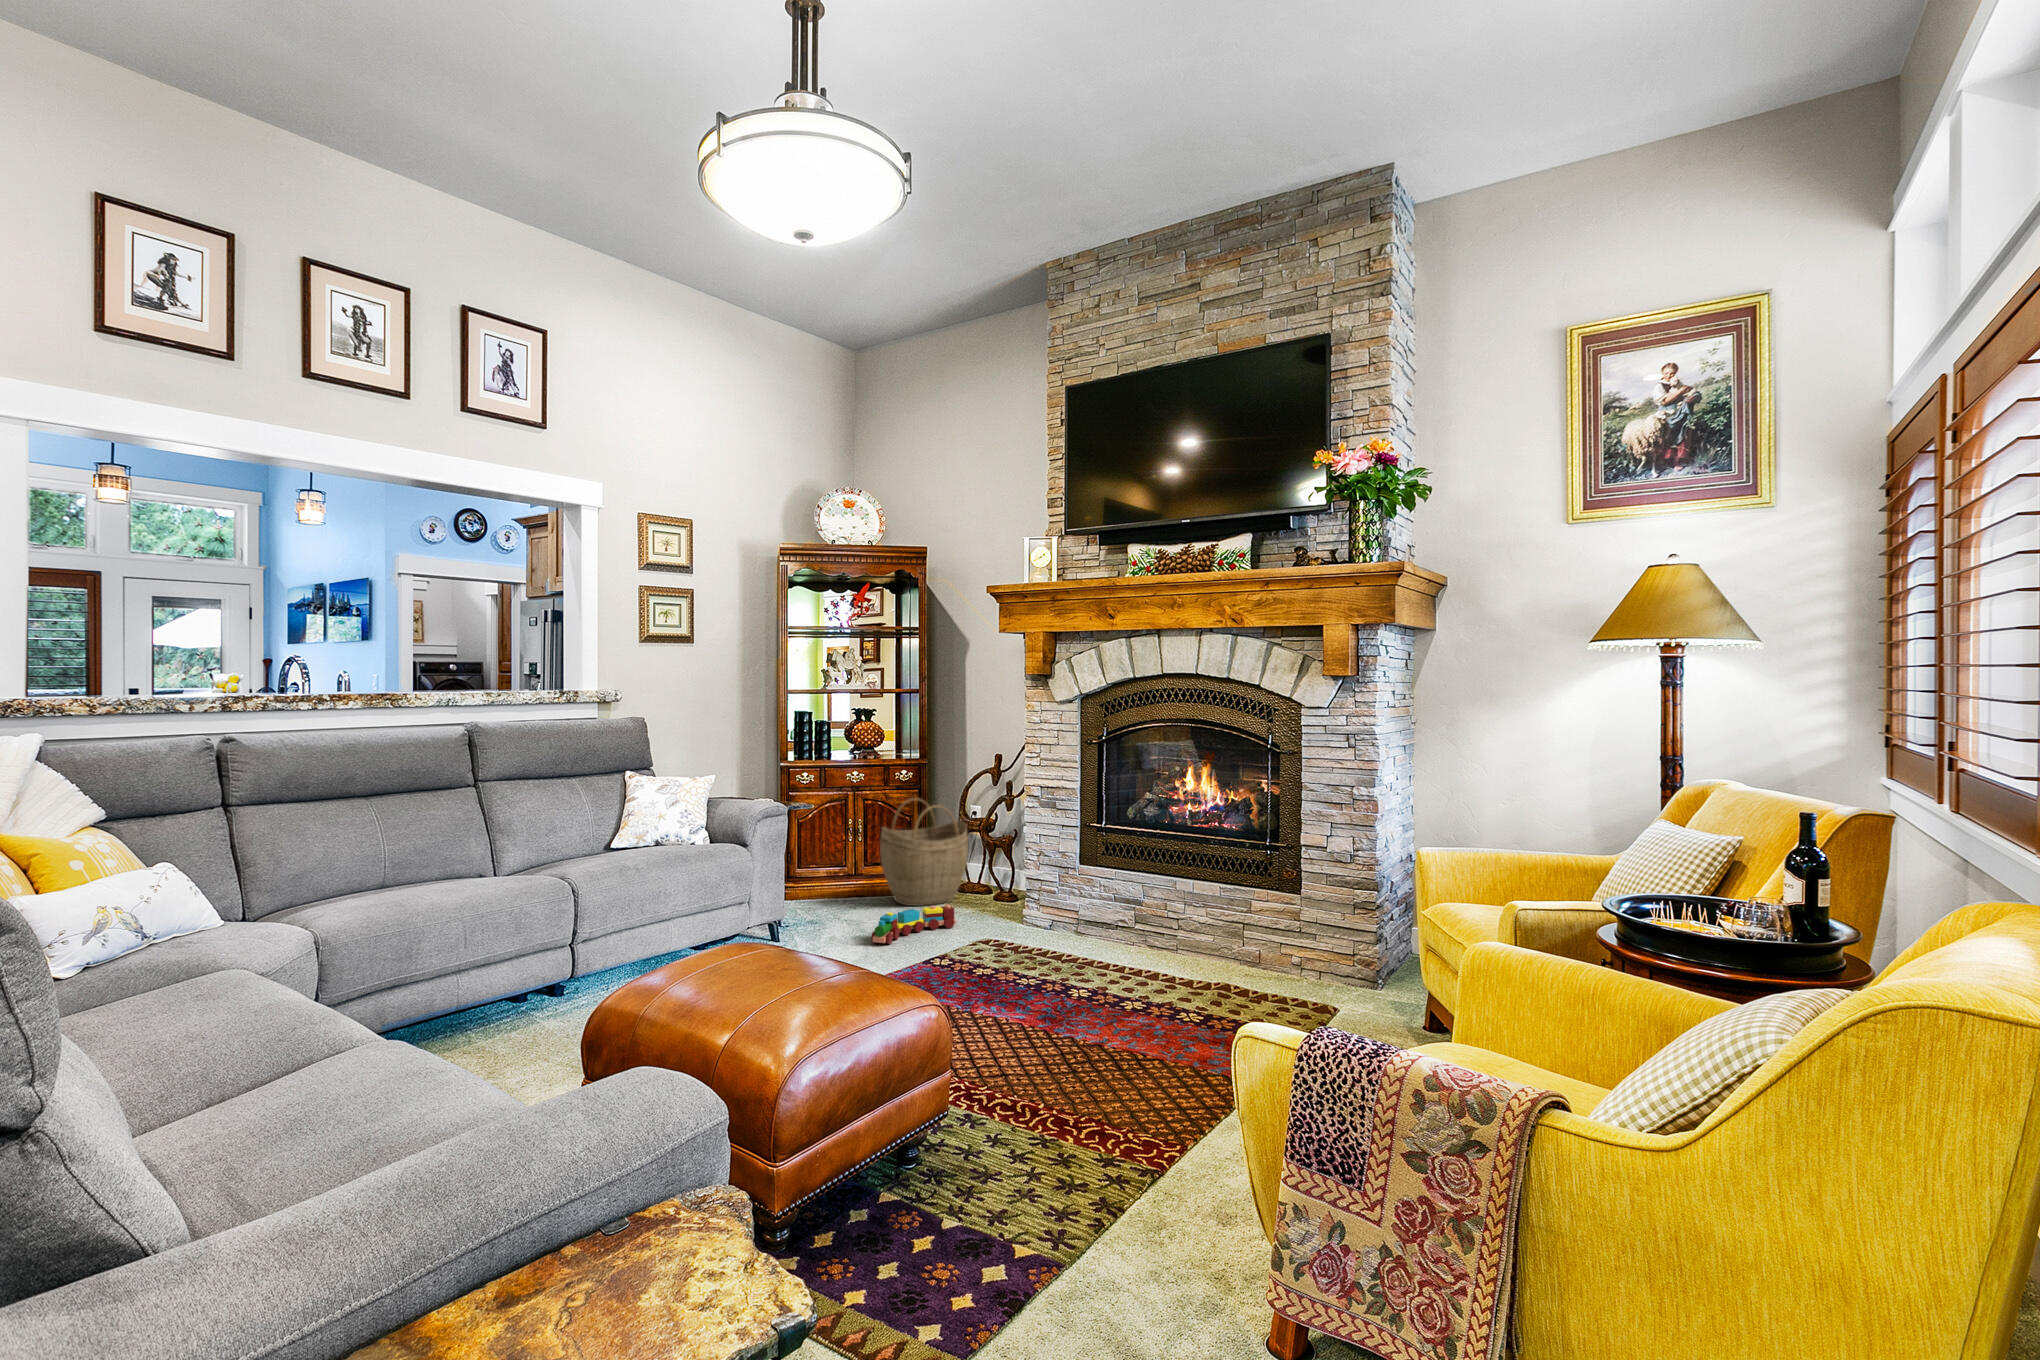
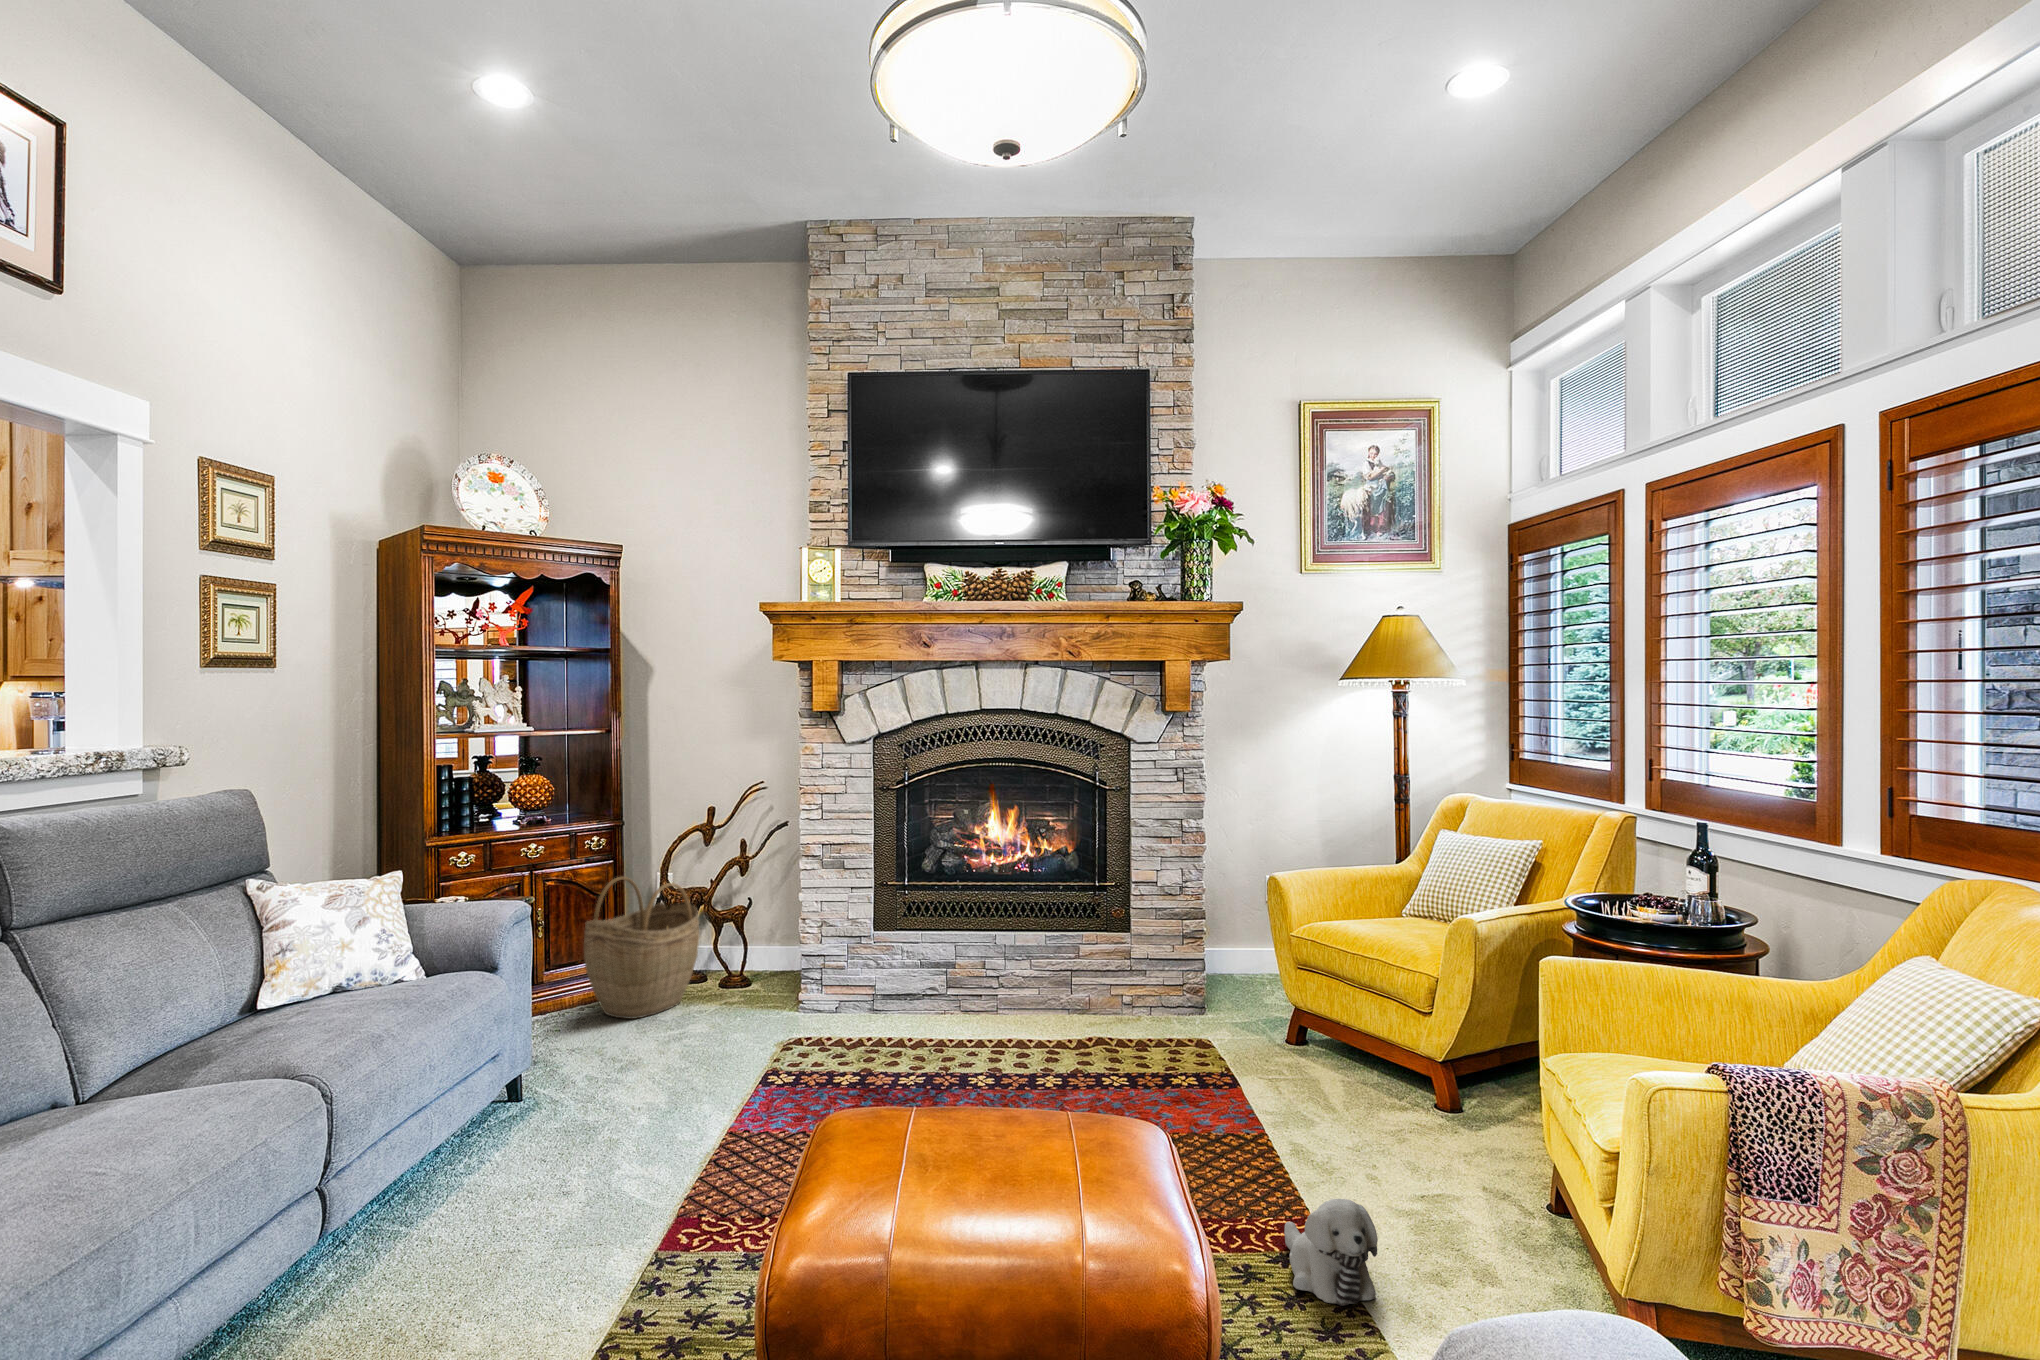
toy train: present [871,905,956,944] -> none [658,1008,732,1076]
plush toy: none [1097,1113,1178,1214] -> present [1284,1199,1378,1306]

